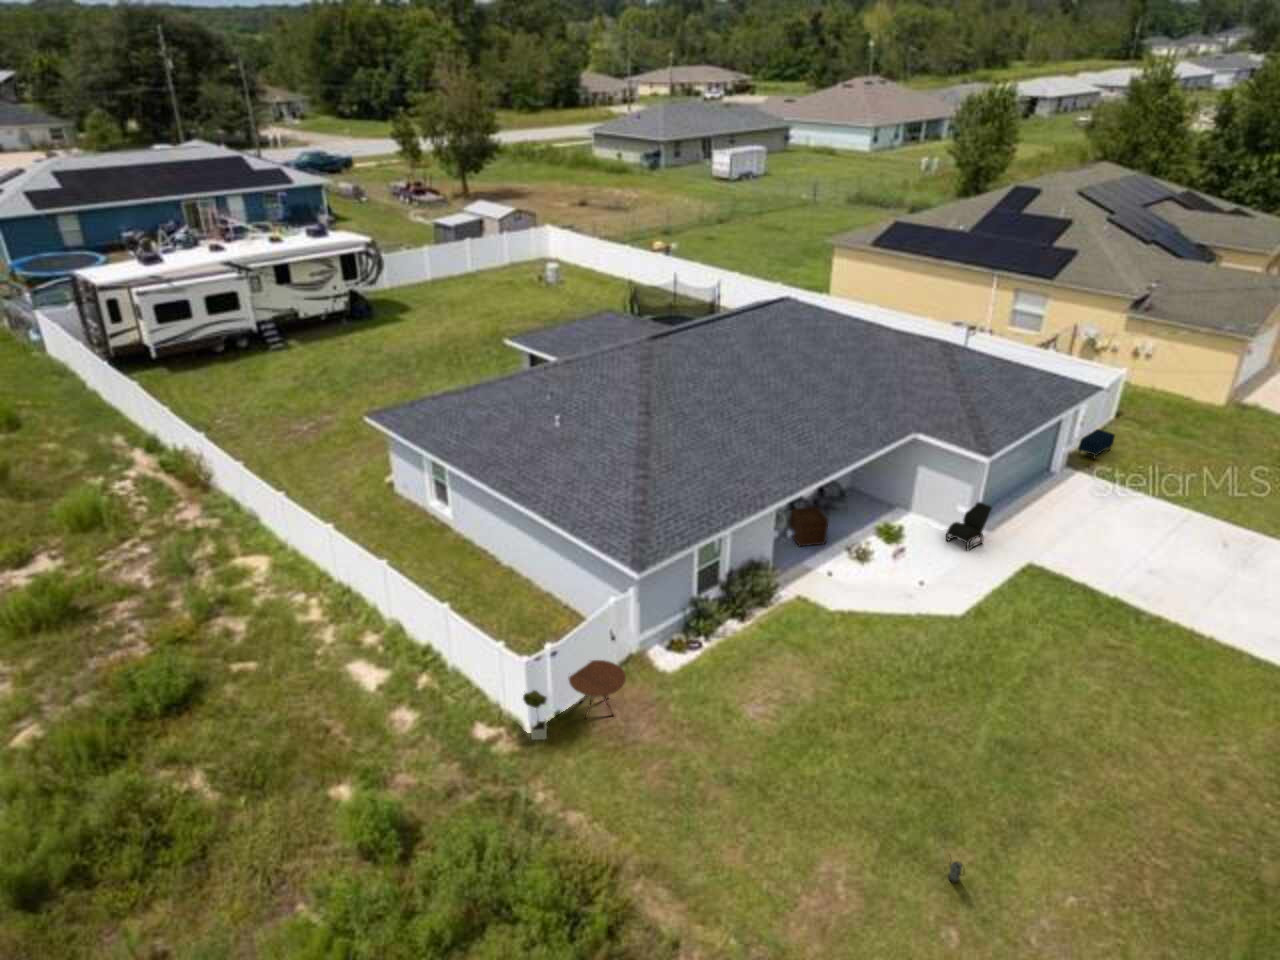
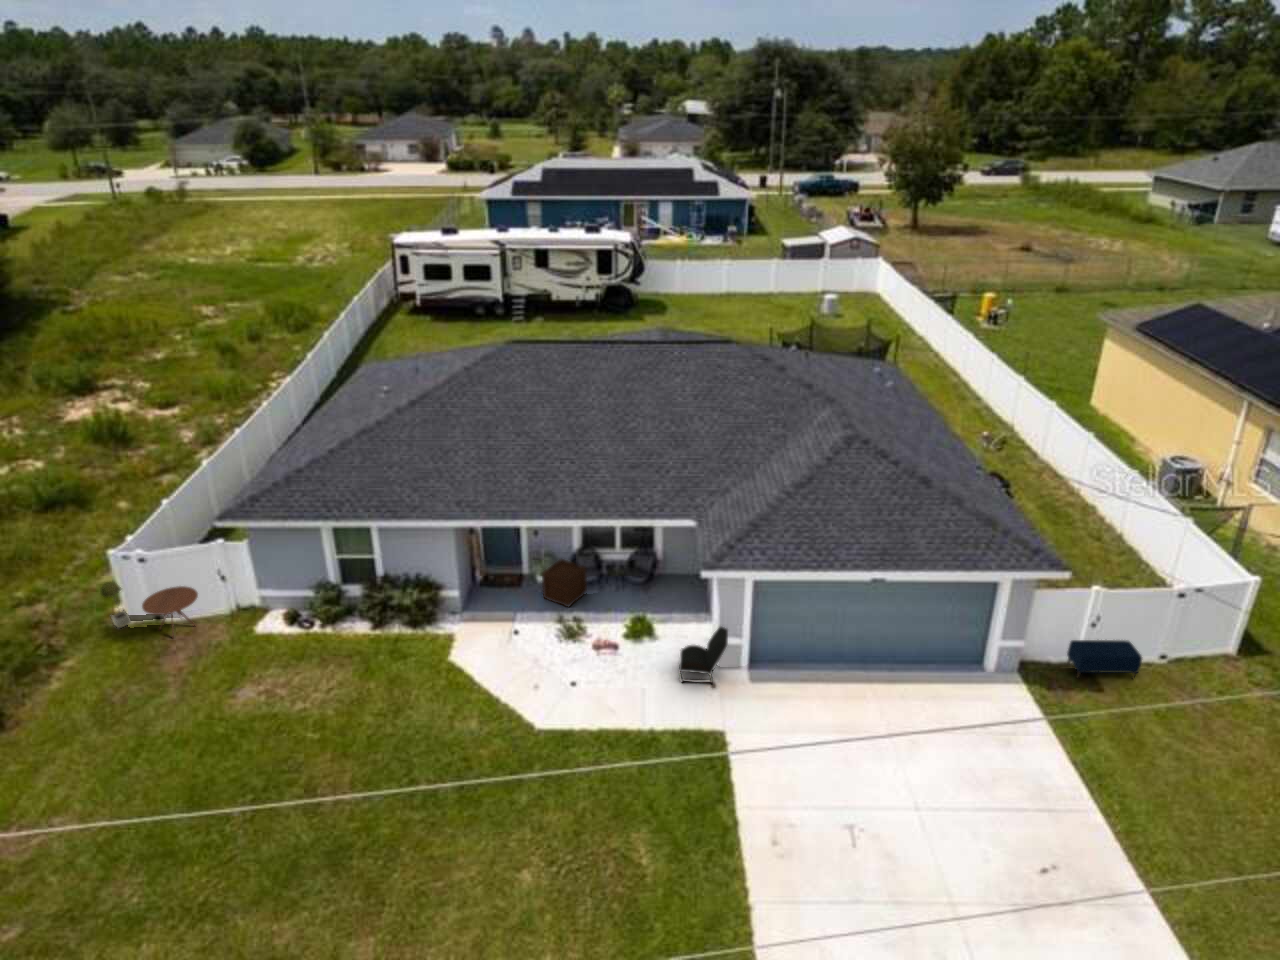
watering can: present [948,861,965,883] -> none [42,870,67,900]

